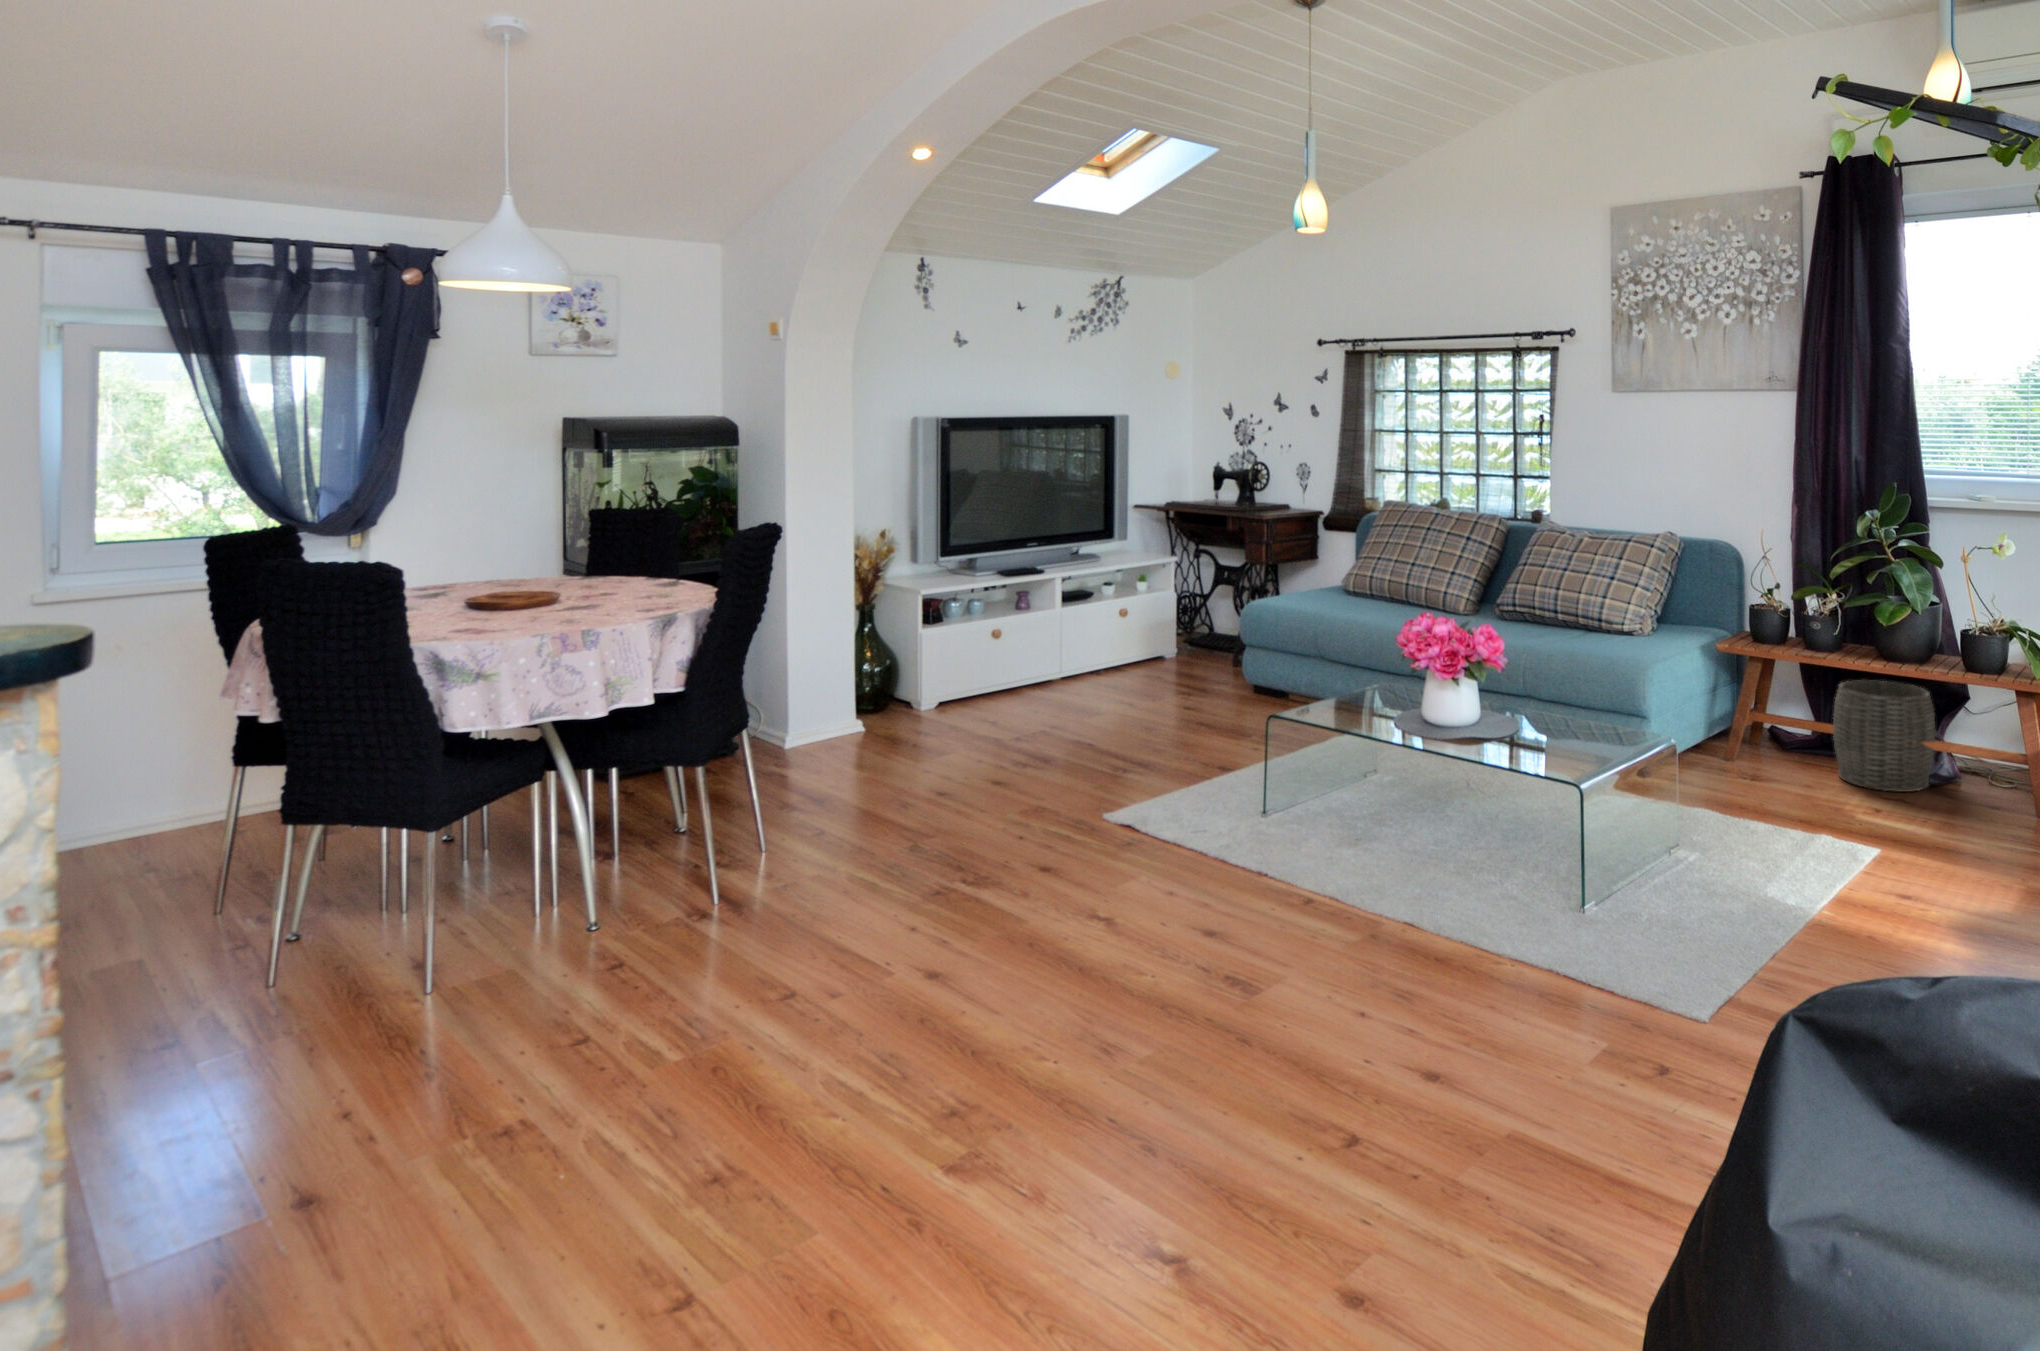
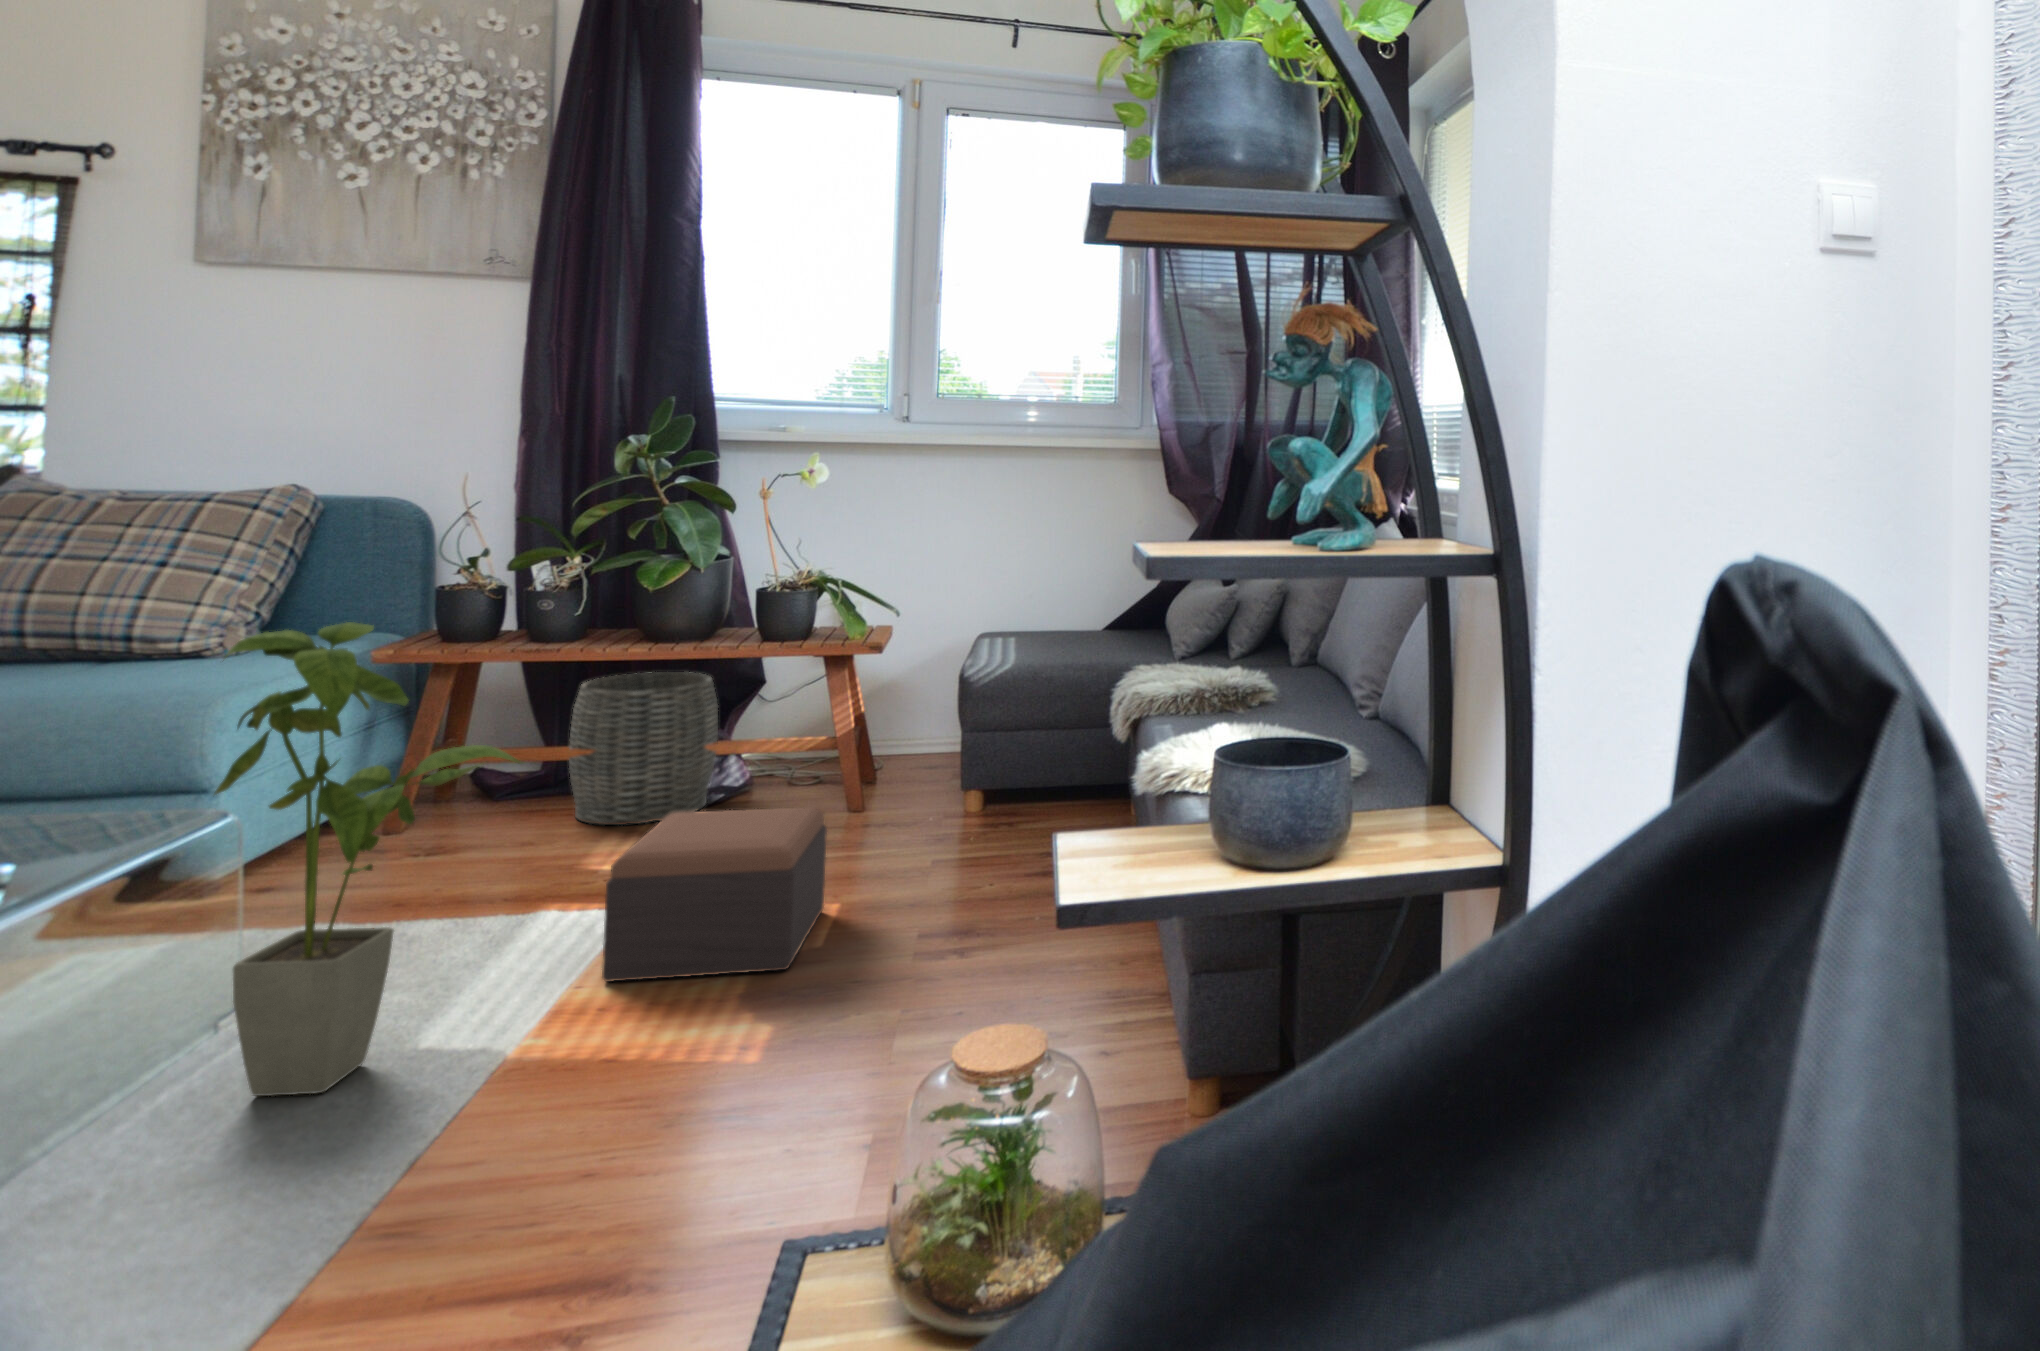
house plant: none [1680,651,1824,900] -> present [215,622,520,1096]
footstool: none [1869,790,2018,917] -> present [602,807,827,982]

